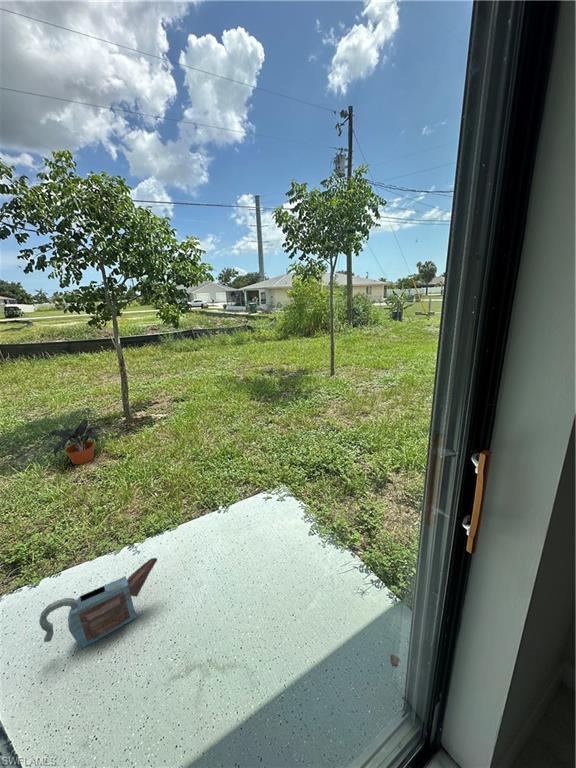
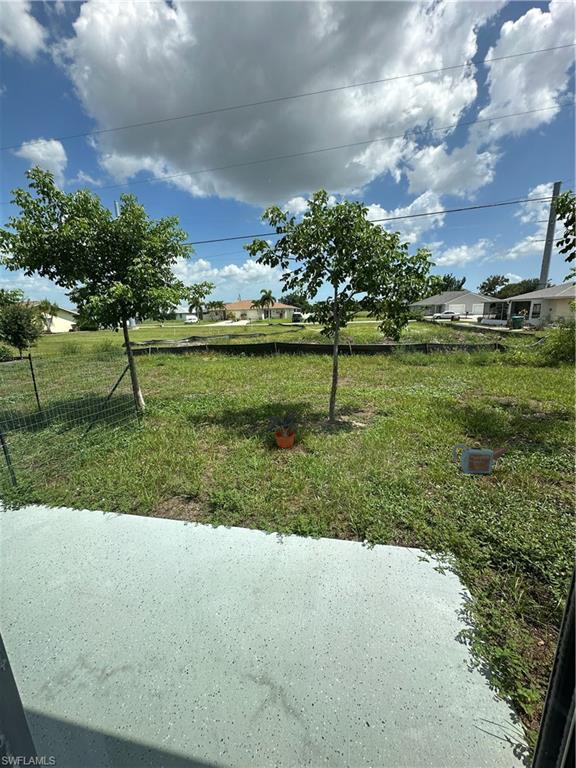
watering can: present [39,558,157,648] -> present [451,444,510,473]

